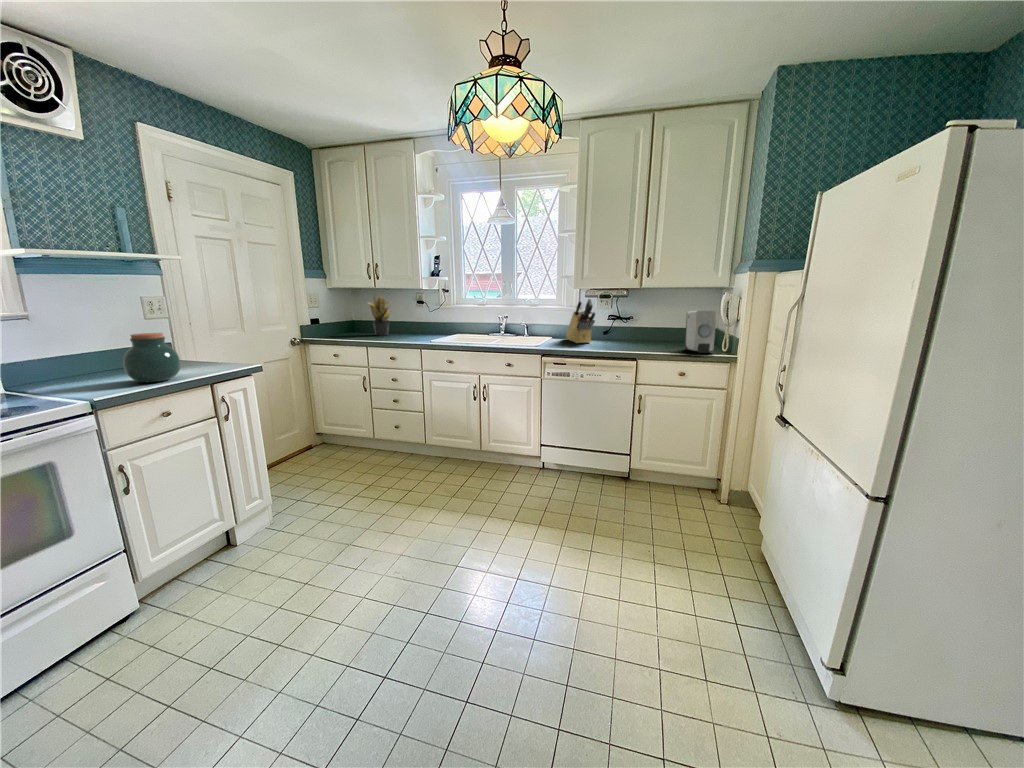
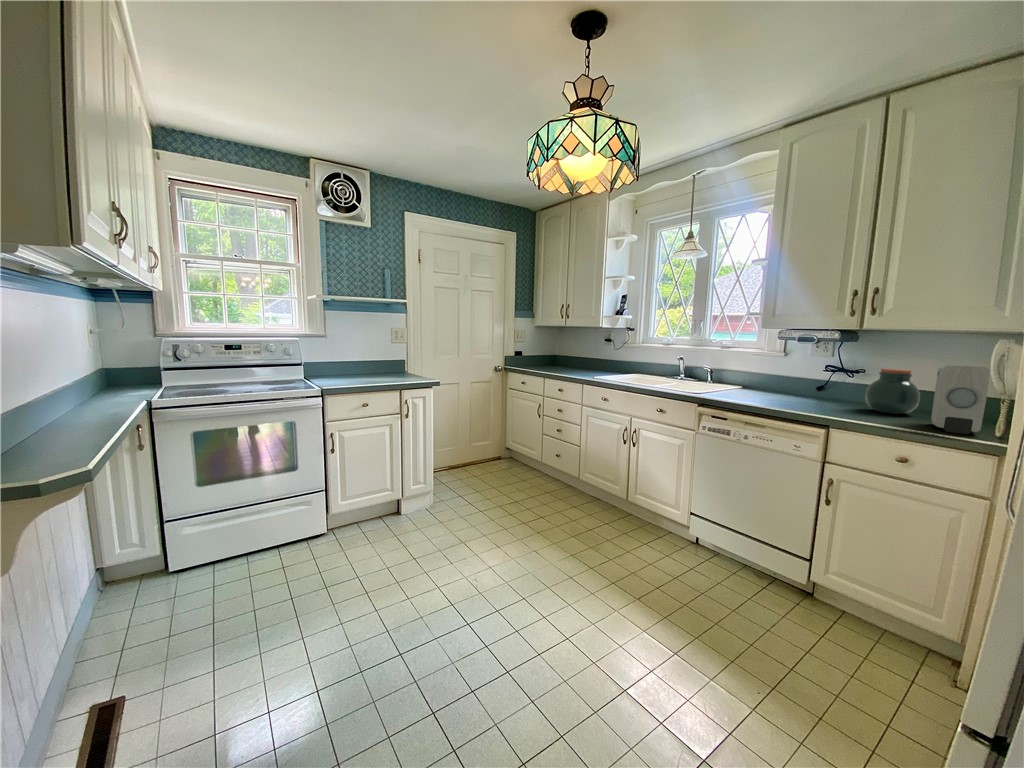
potted plant: present [369,295,390,336] -> none [555,329,581,369]
knife block: present [566,299,595,343] -> none [755,342,784,398]
jar: present [123,333,181,382] -> present [866,369,920,414]

